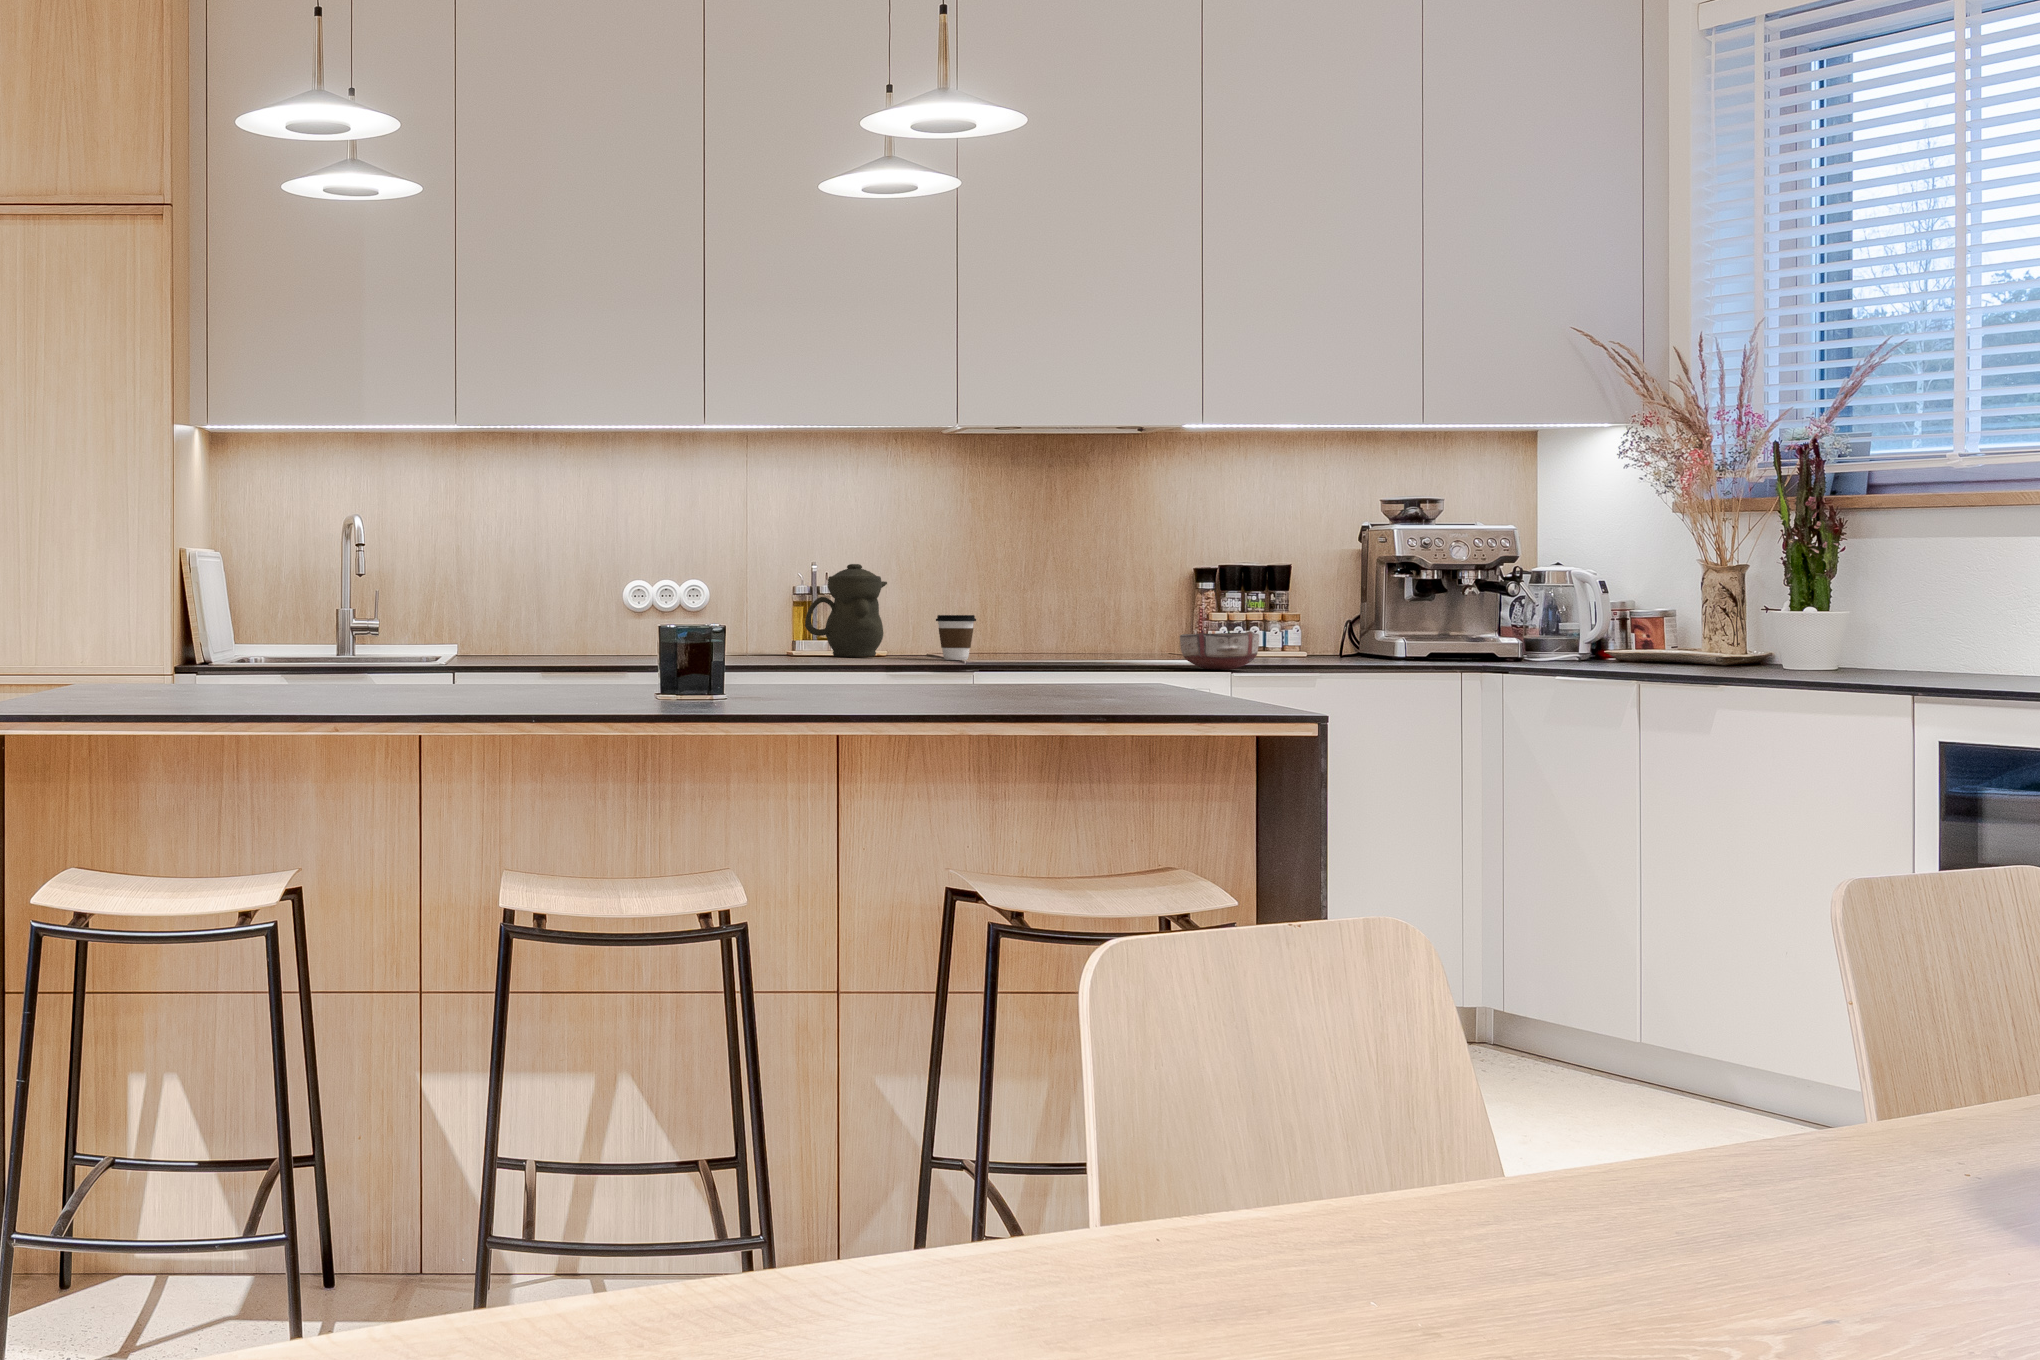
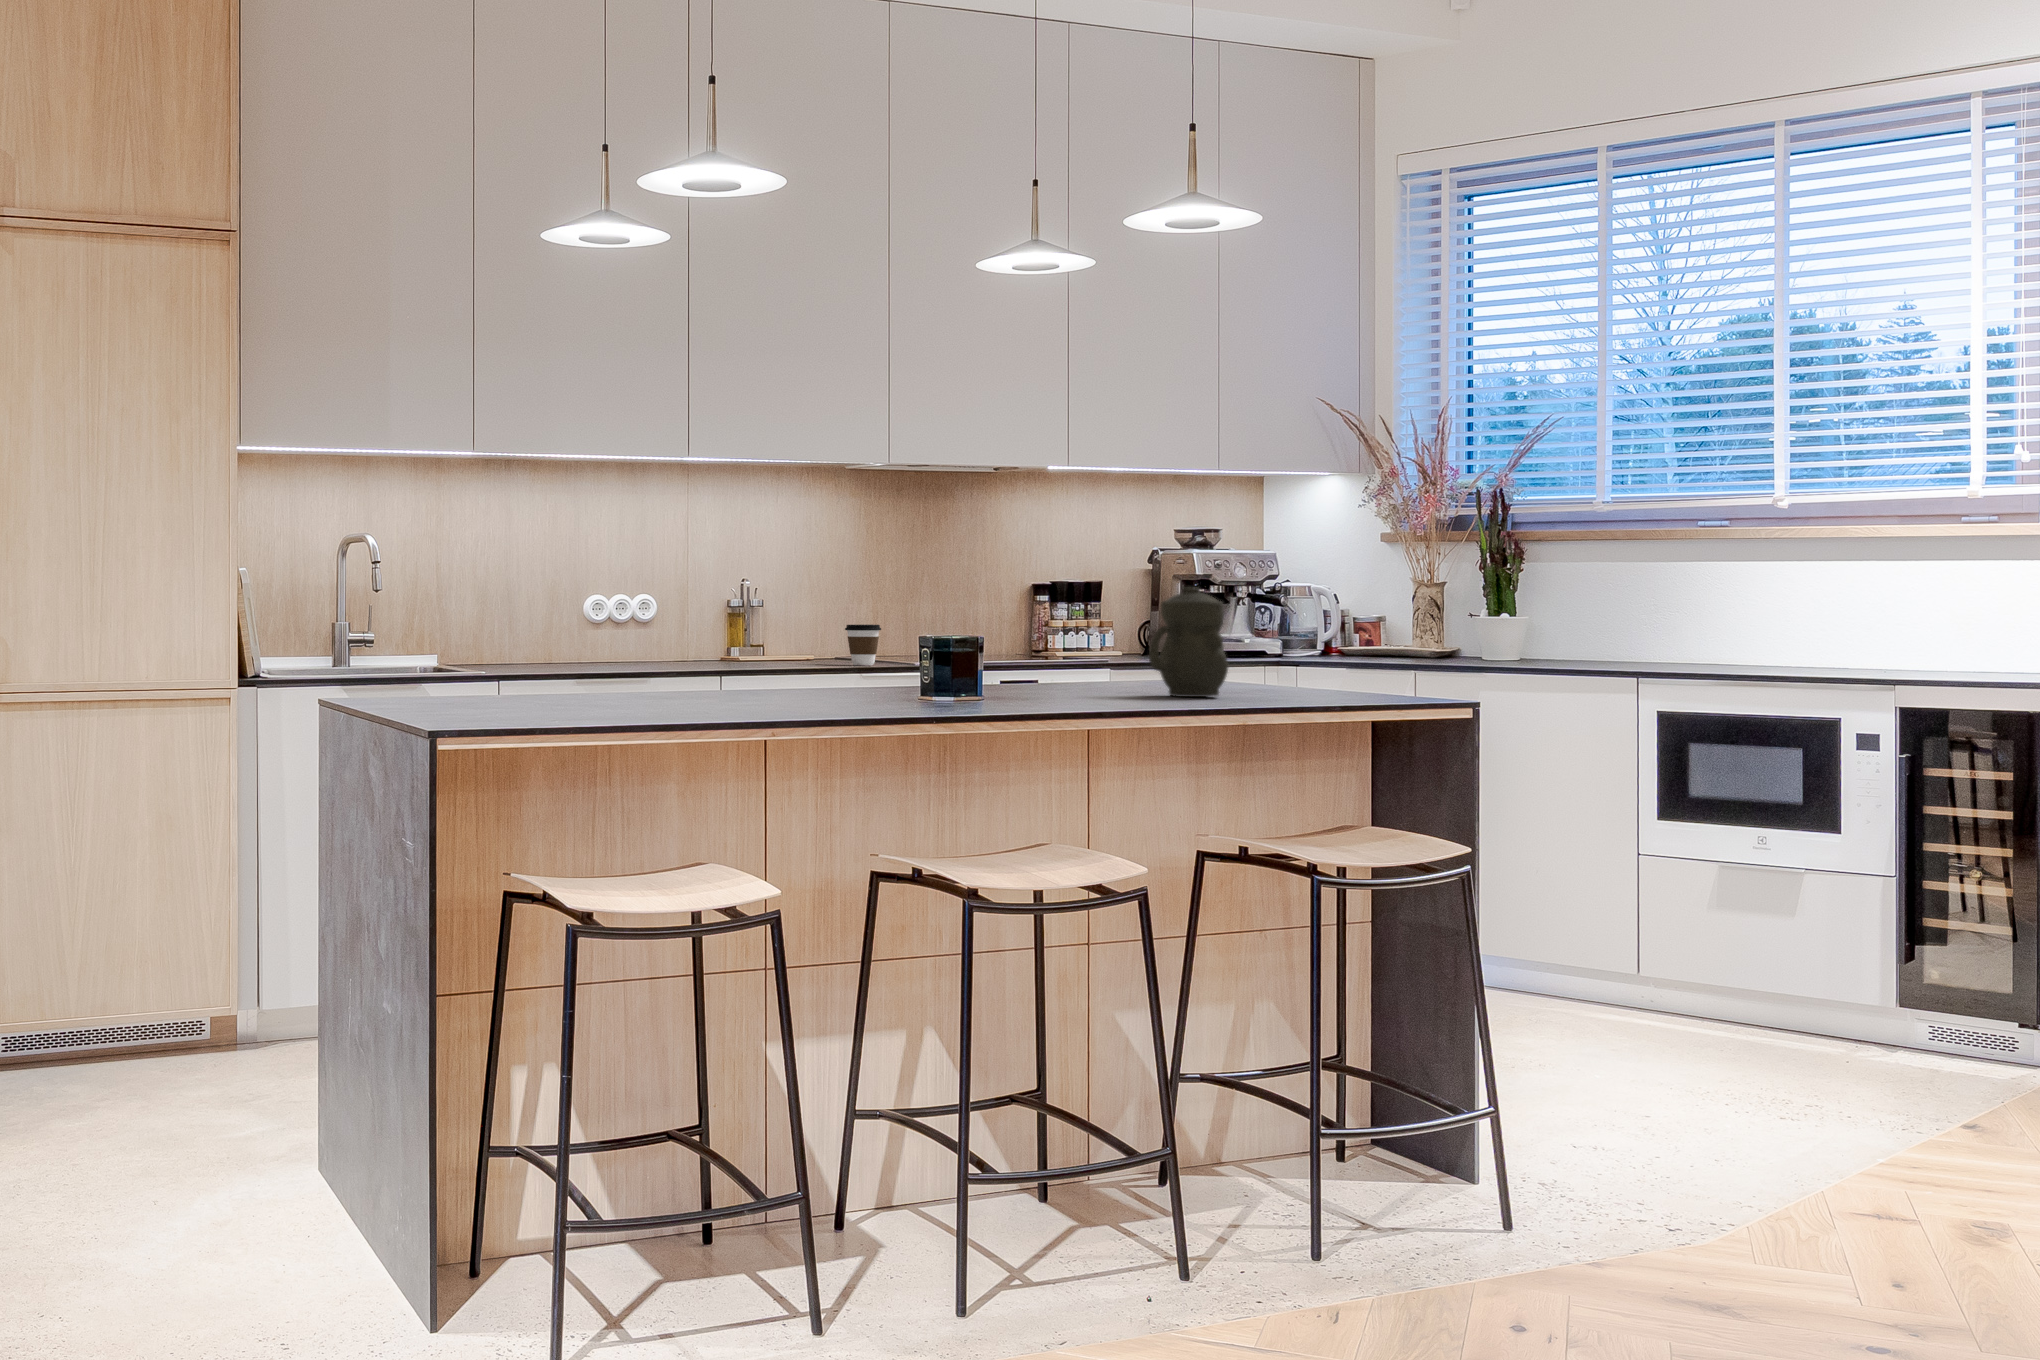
teapot: present [805,564,887,657] -> present [1149,587,1228,697]
ceramic bowl: present [1180,631,1259,670] -> none [1049,638,1114,671]

